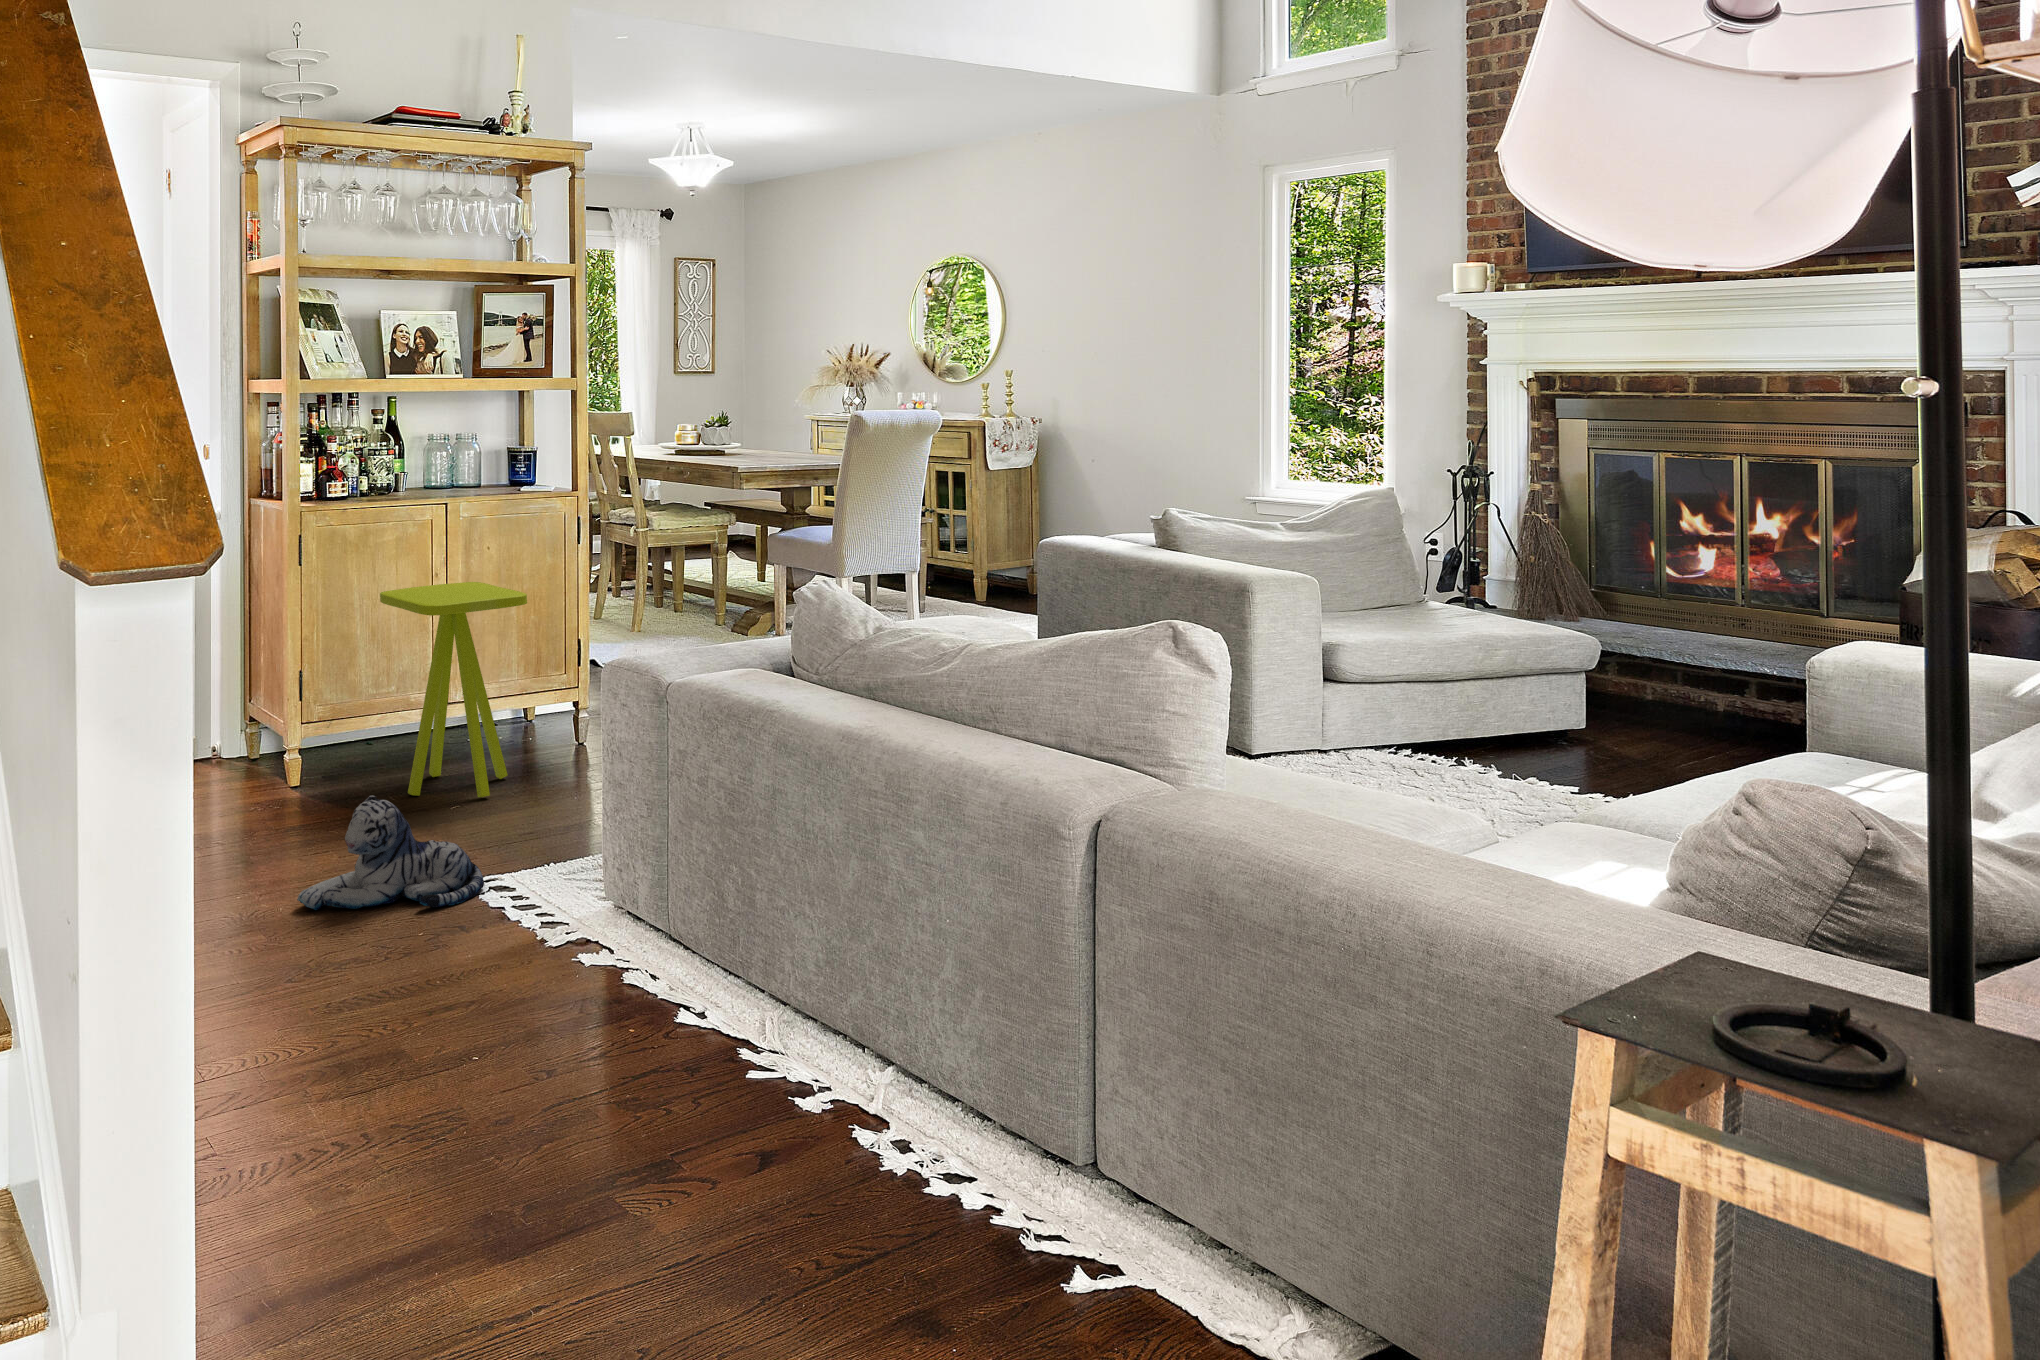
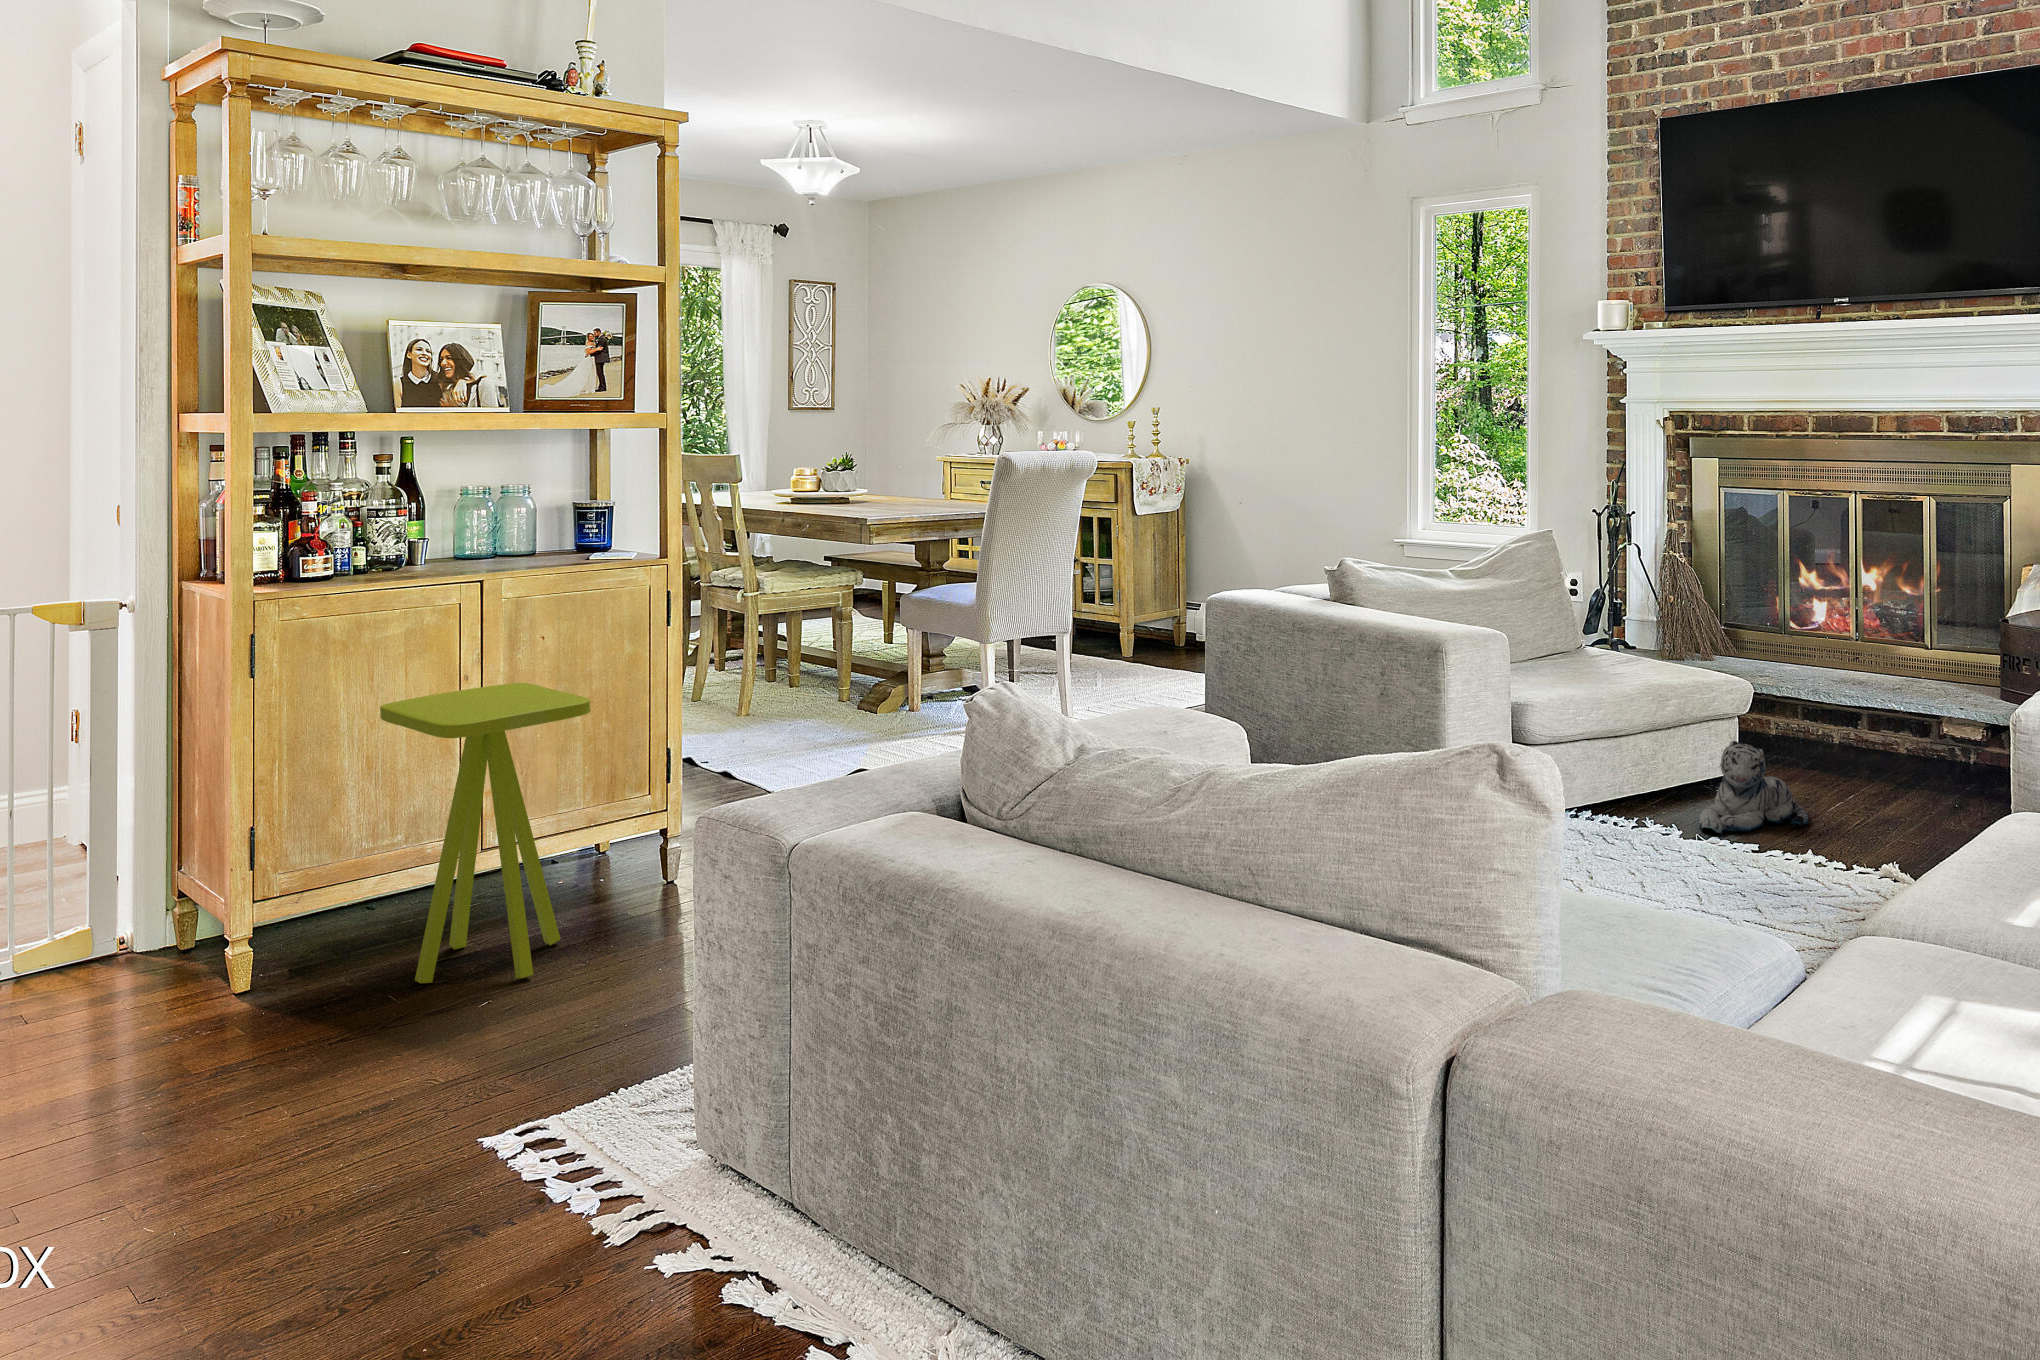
plush toy: present [297,796,484,910] -> present [1699,741,1809,834]

